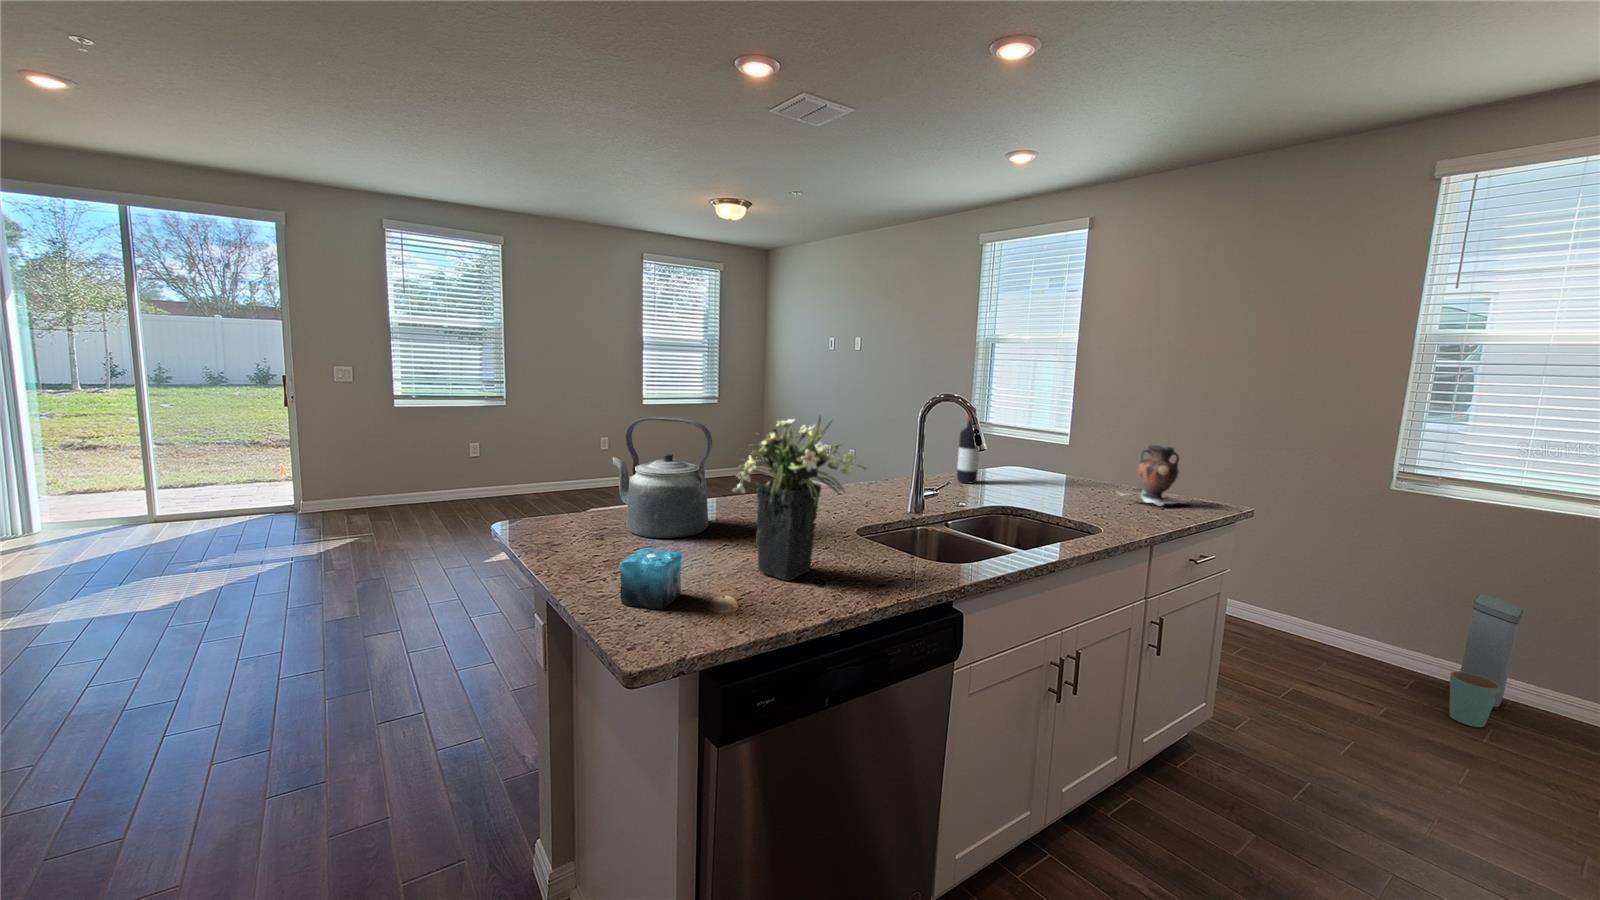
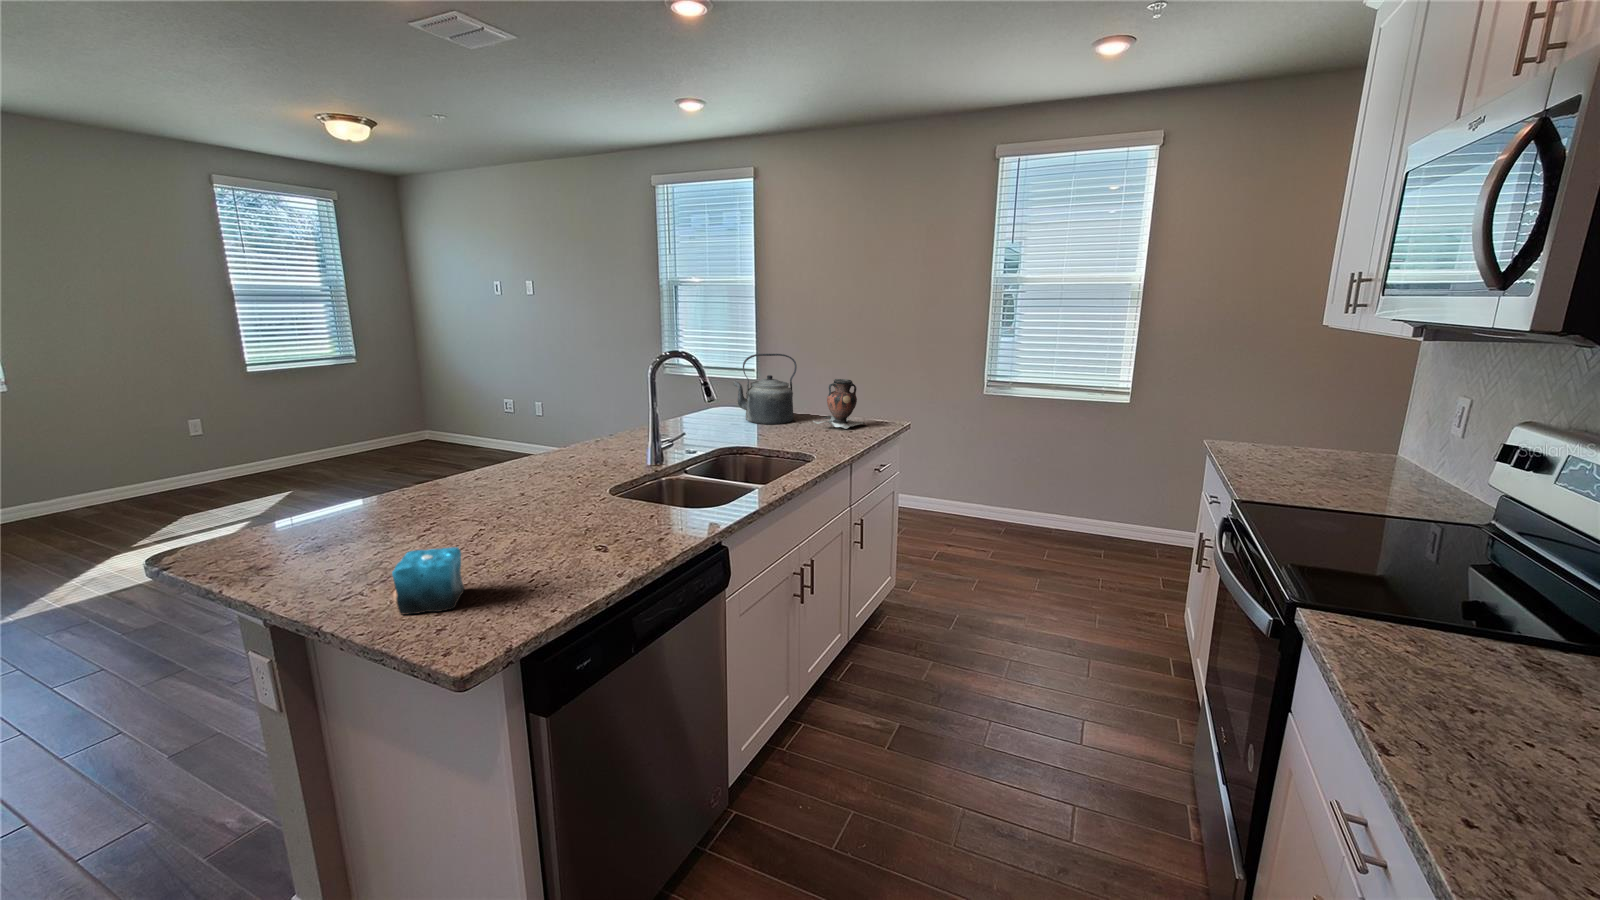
wine bottle: present [957,407,979,484] -> none [676,357,696,429]
flower arrangement: present [732,415,866,581] -> none [495,385,638,552]
kettle: present [613,417,712,538] -> present [733,354,797,424]
trash can: present [1450,595,1523,727] -> none [1020,461,1053,550]

